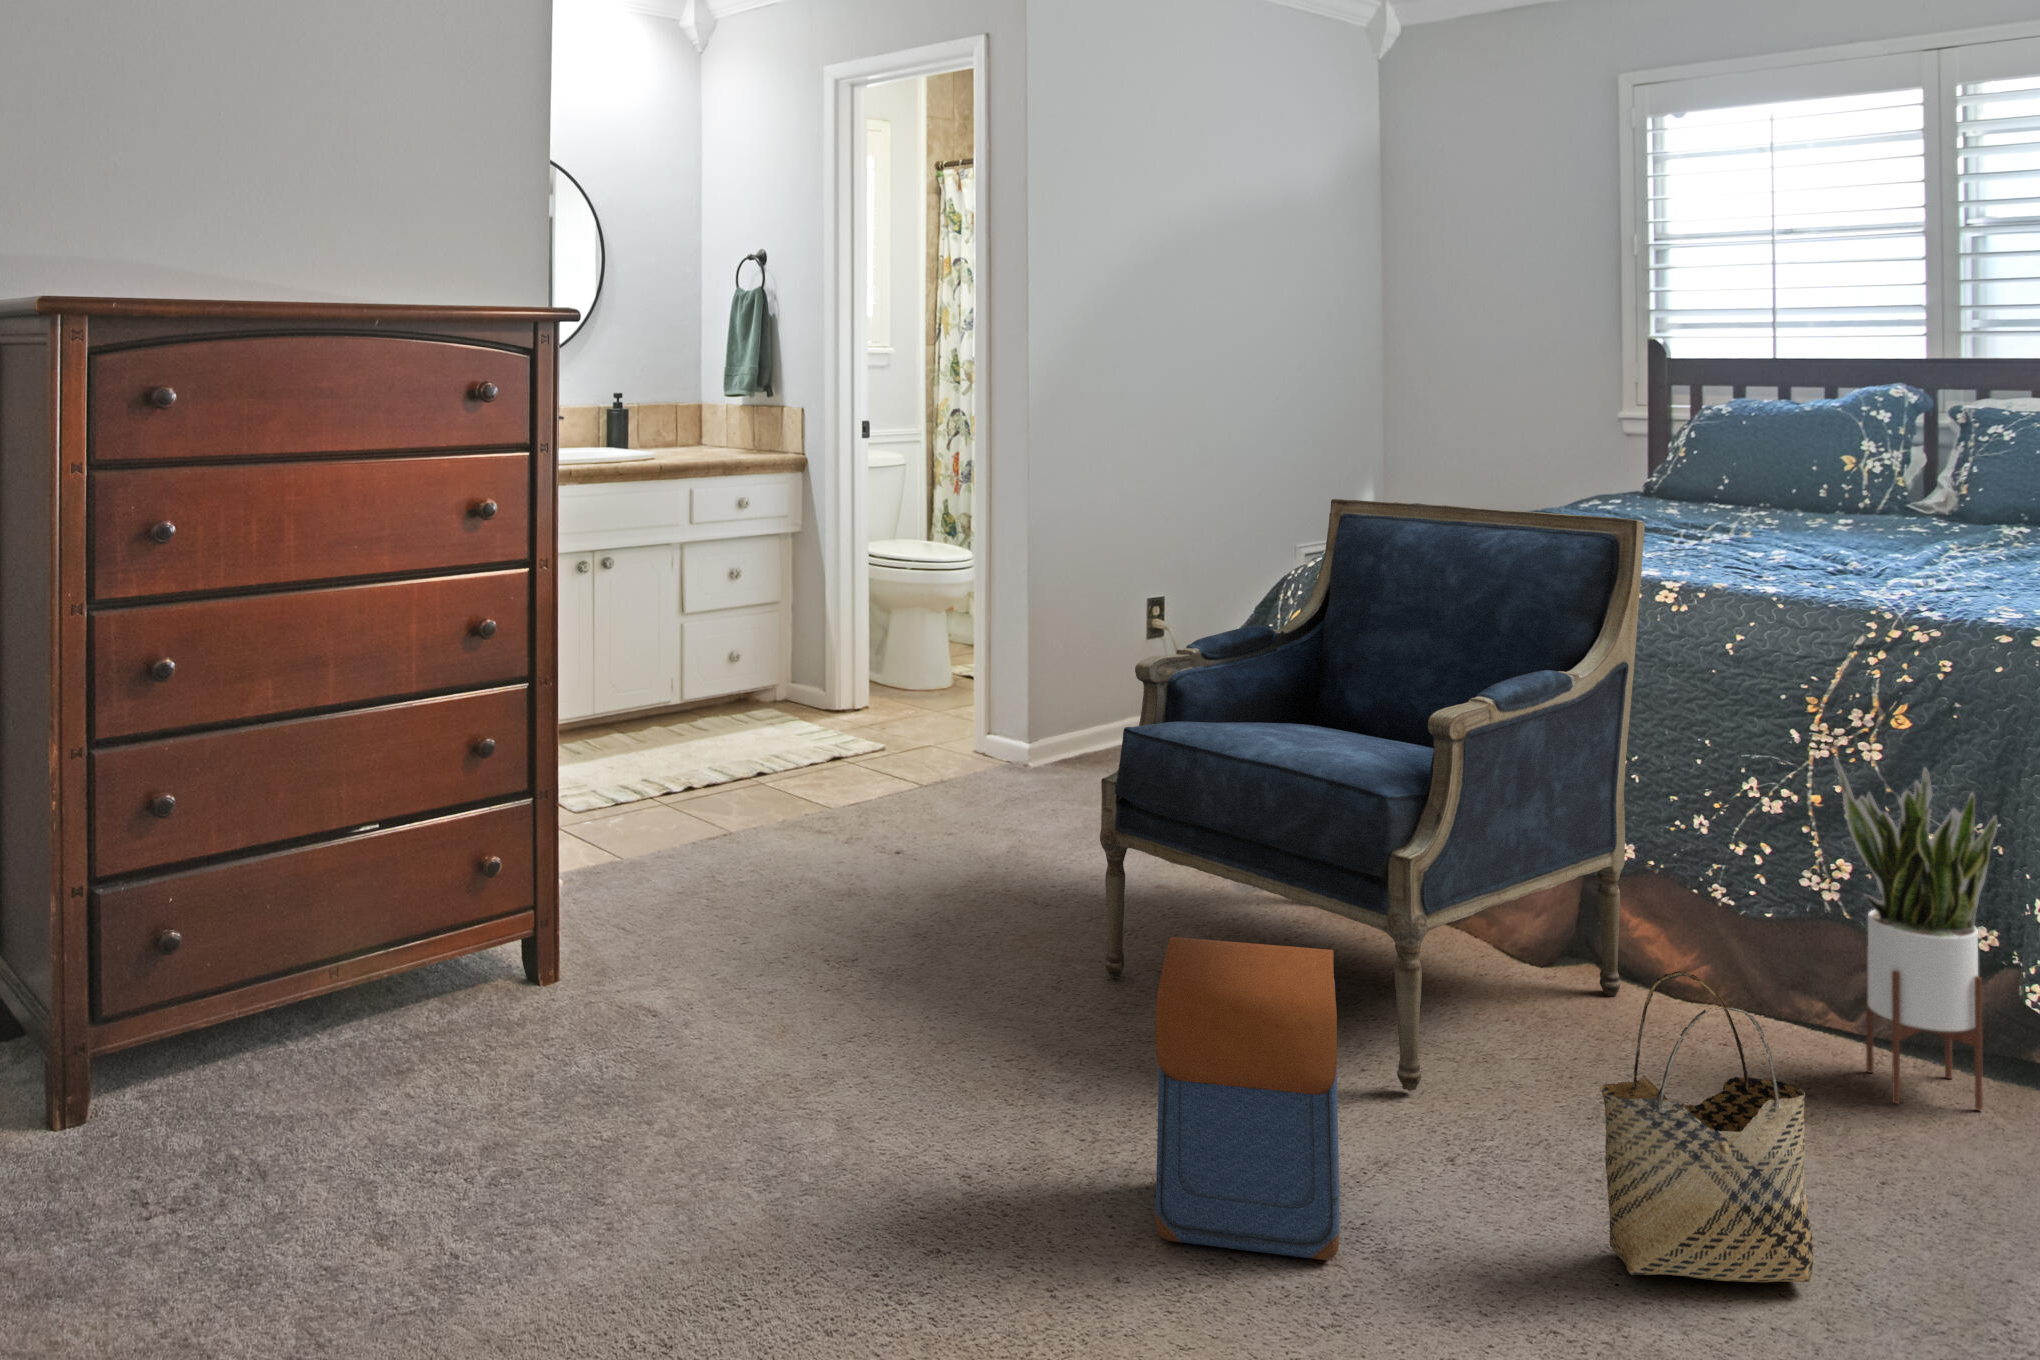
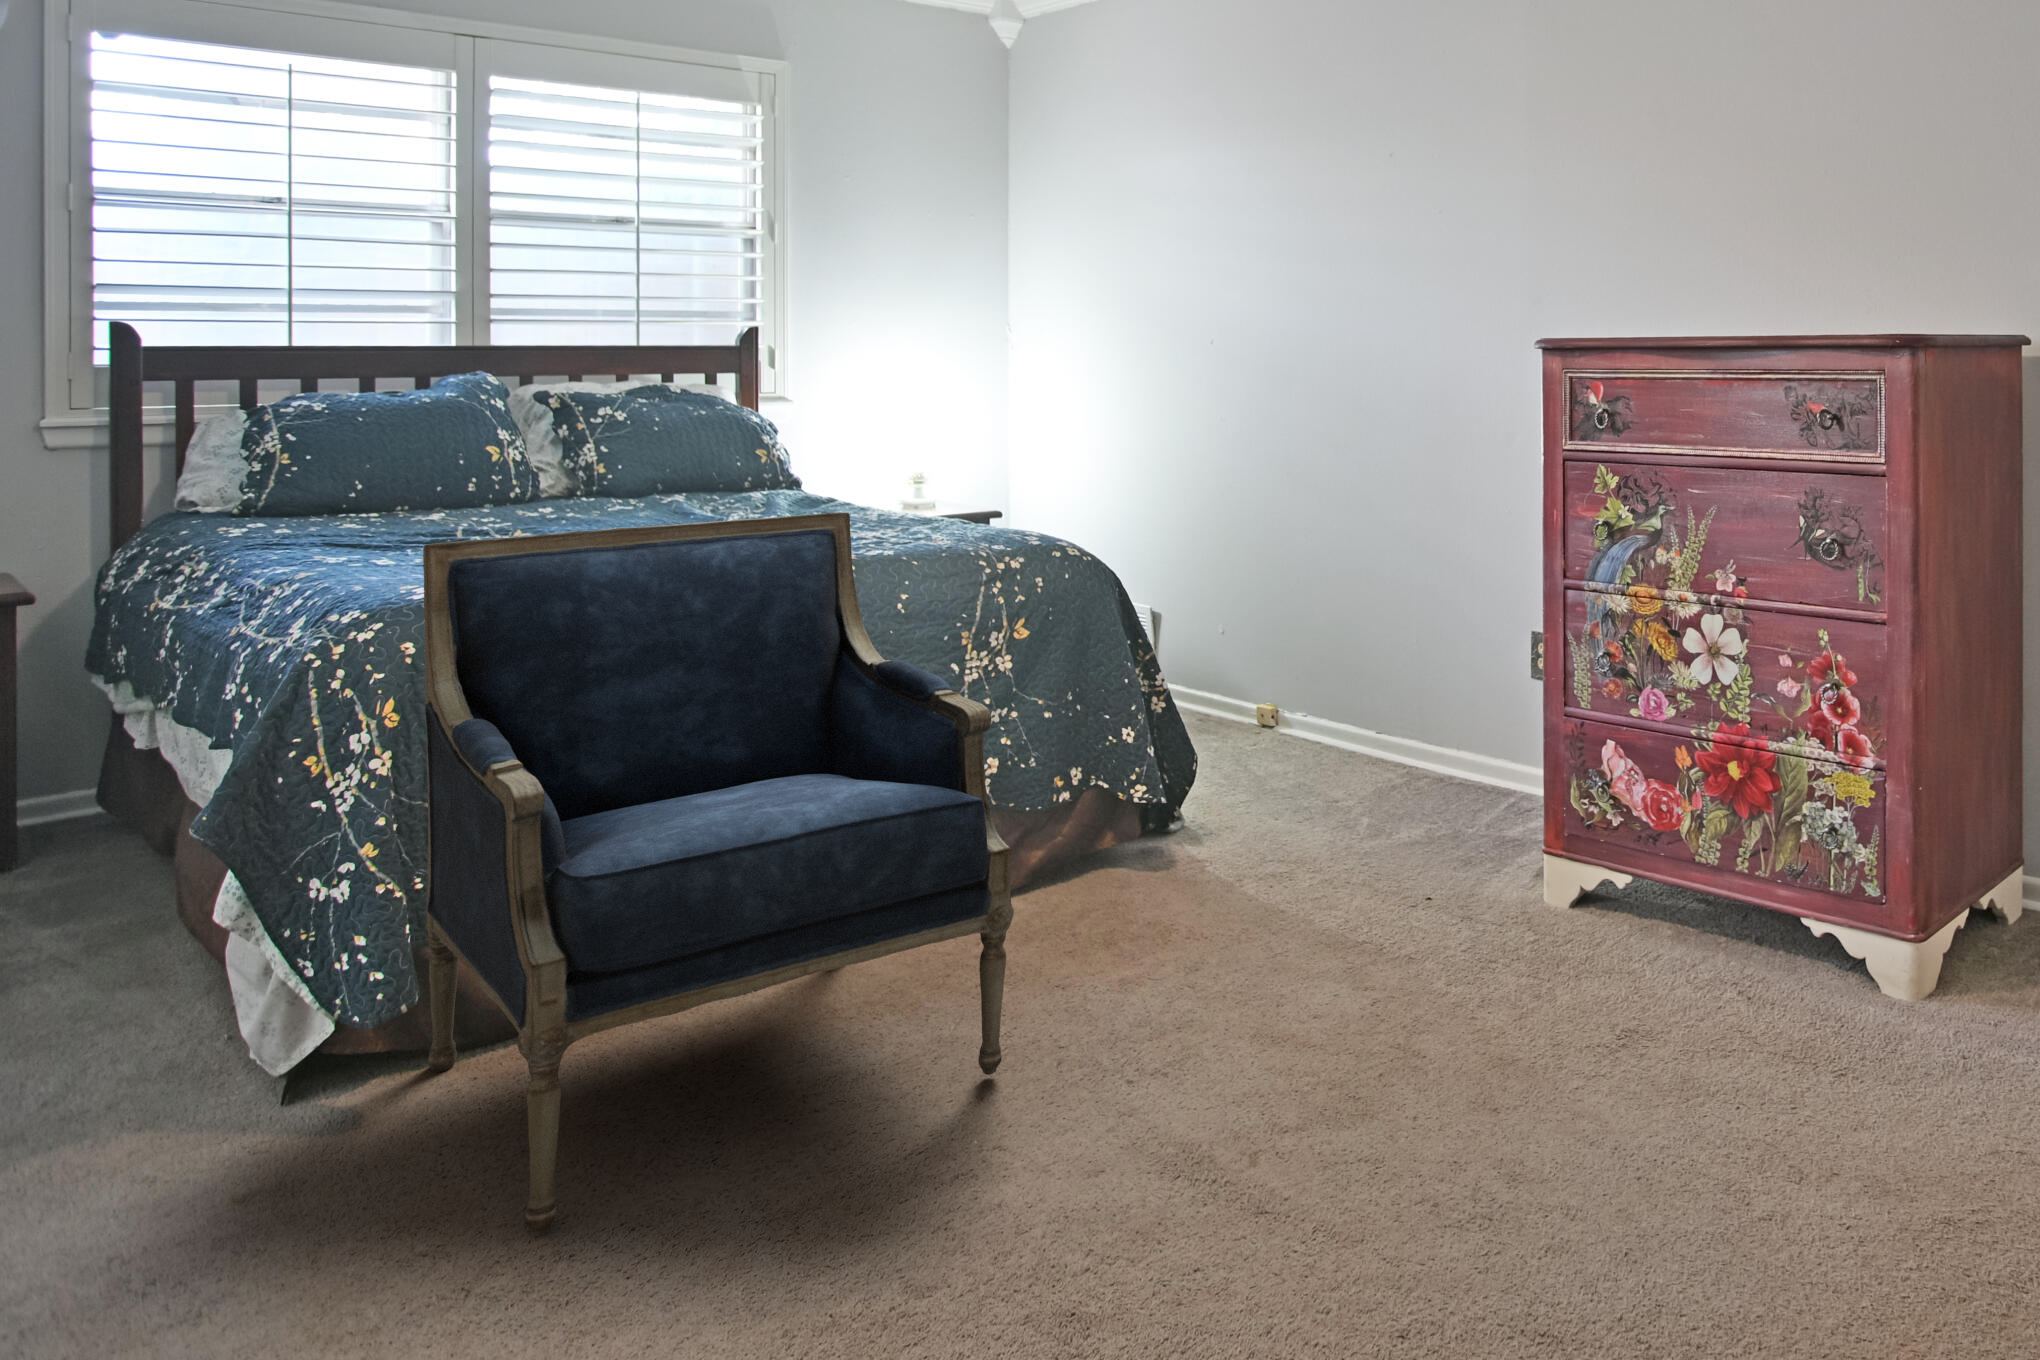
potted plant: present [1834,759,1998,1110] -> none [1044,660,1122,906]
backpack: present [1155,937,1339,1260] -> none [1087,907,1282,1227]
woven basket: present [1600,972,1813,1282] -> none [1260,812,1343,1031]

